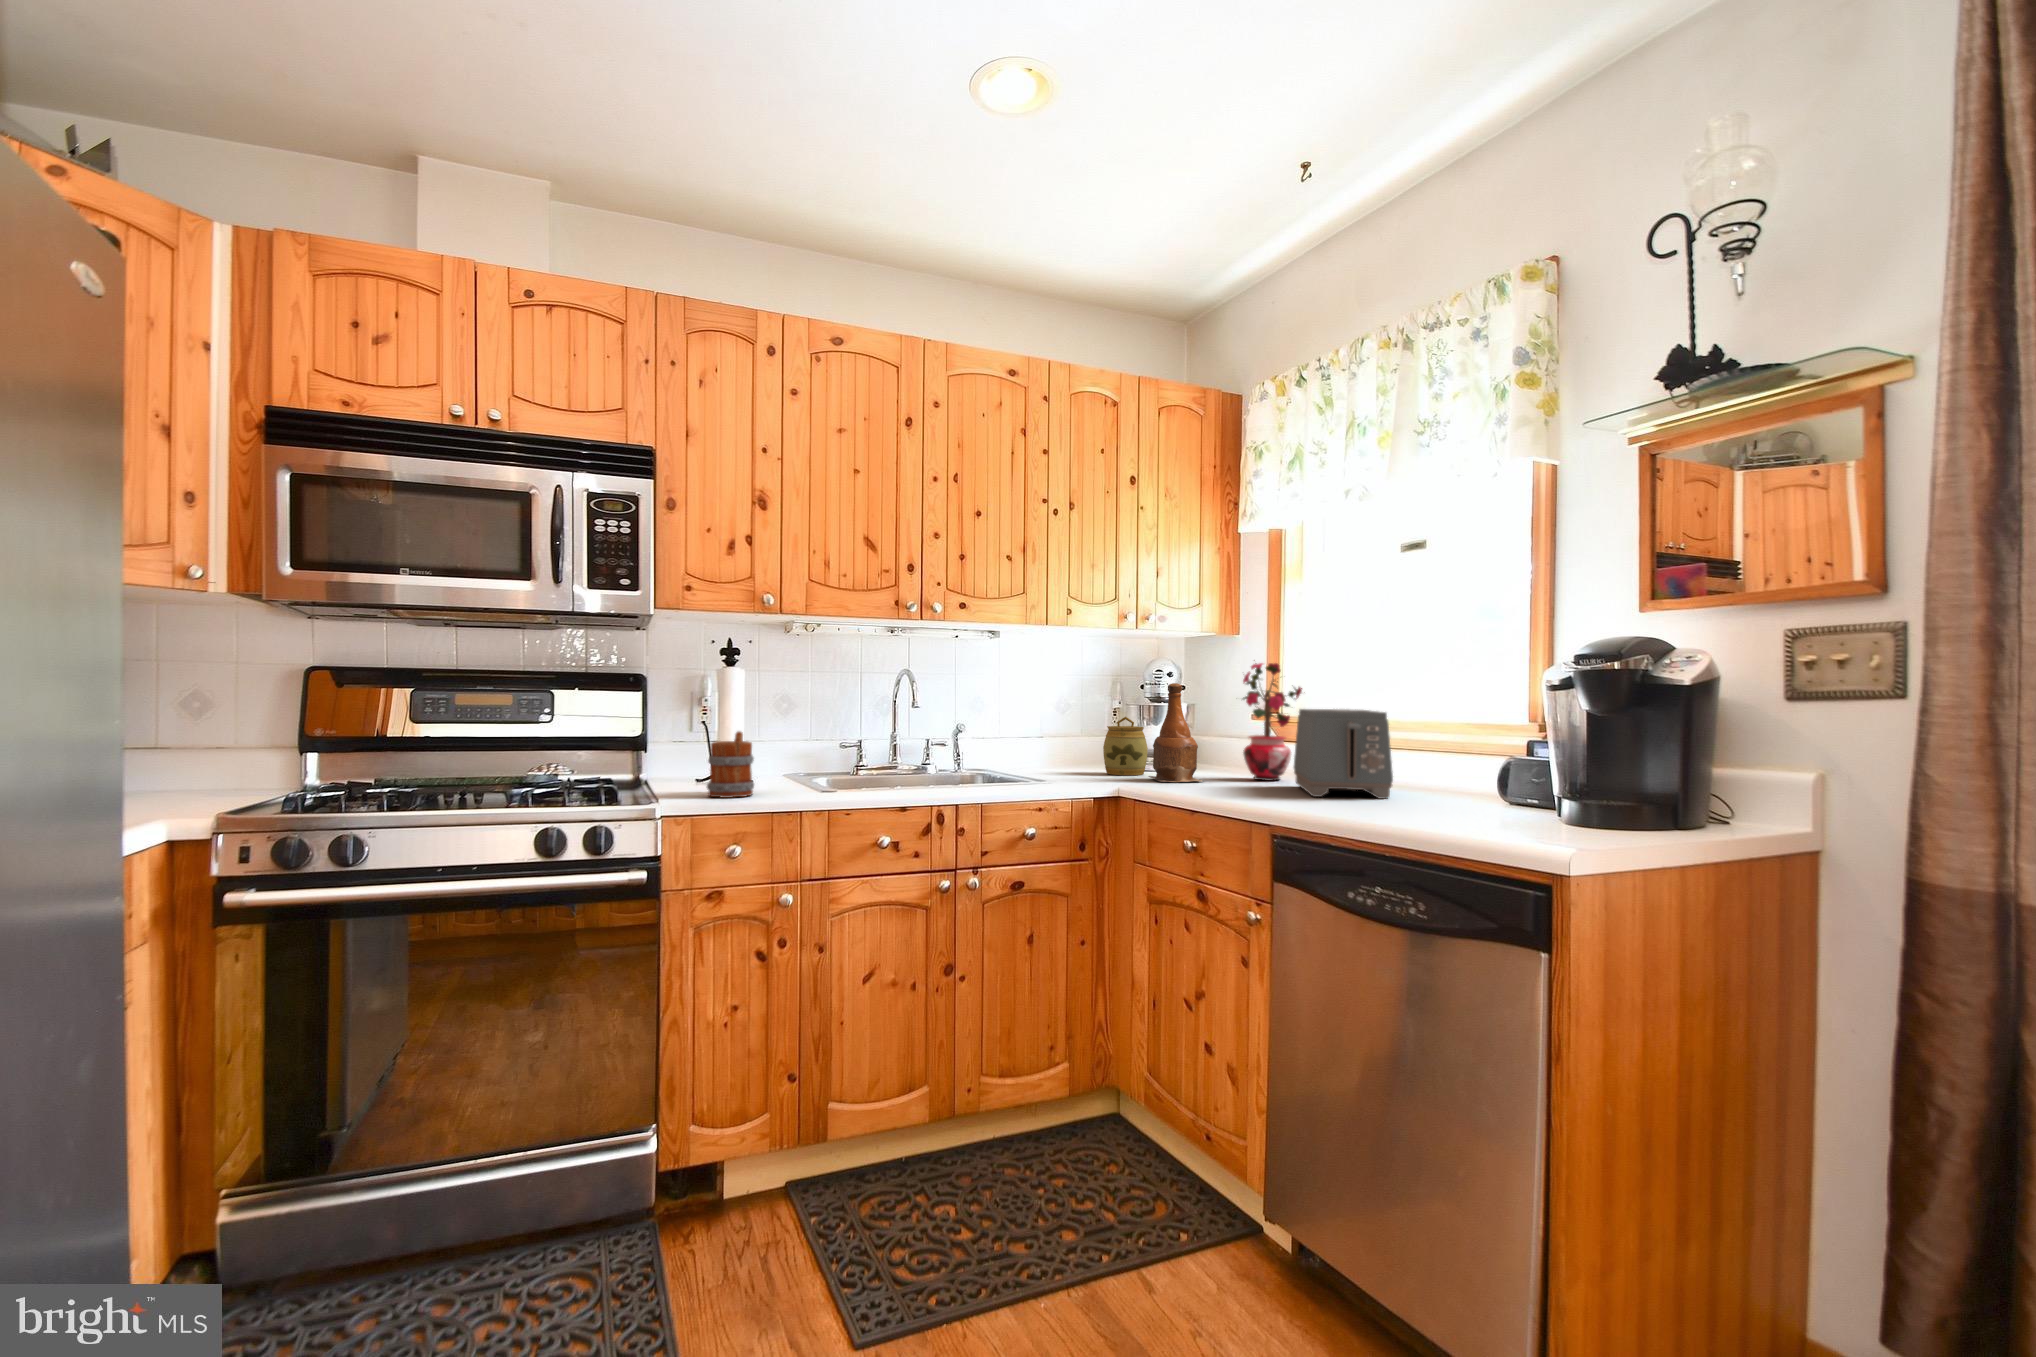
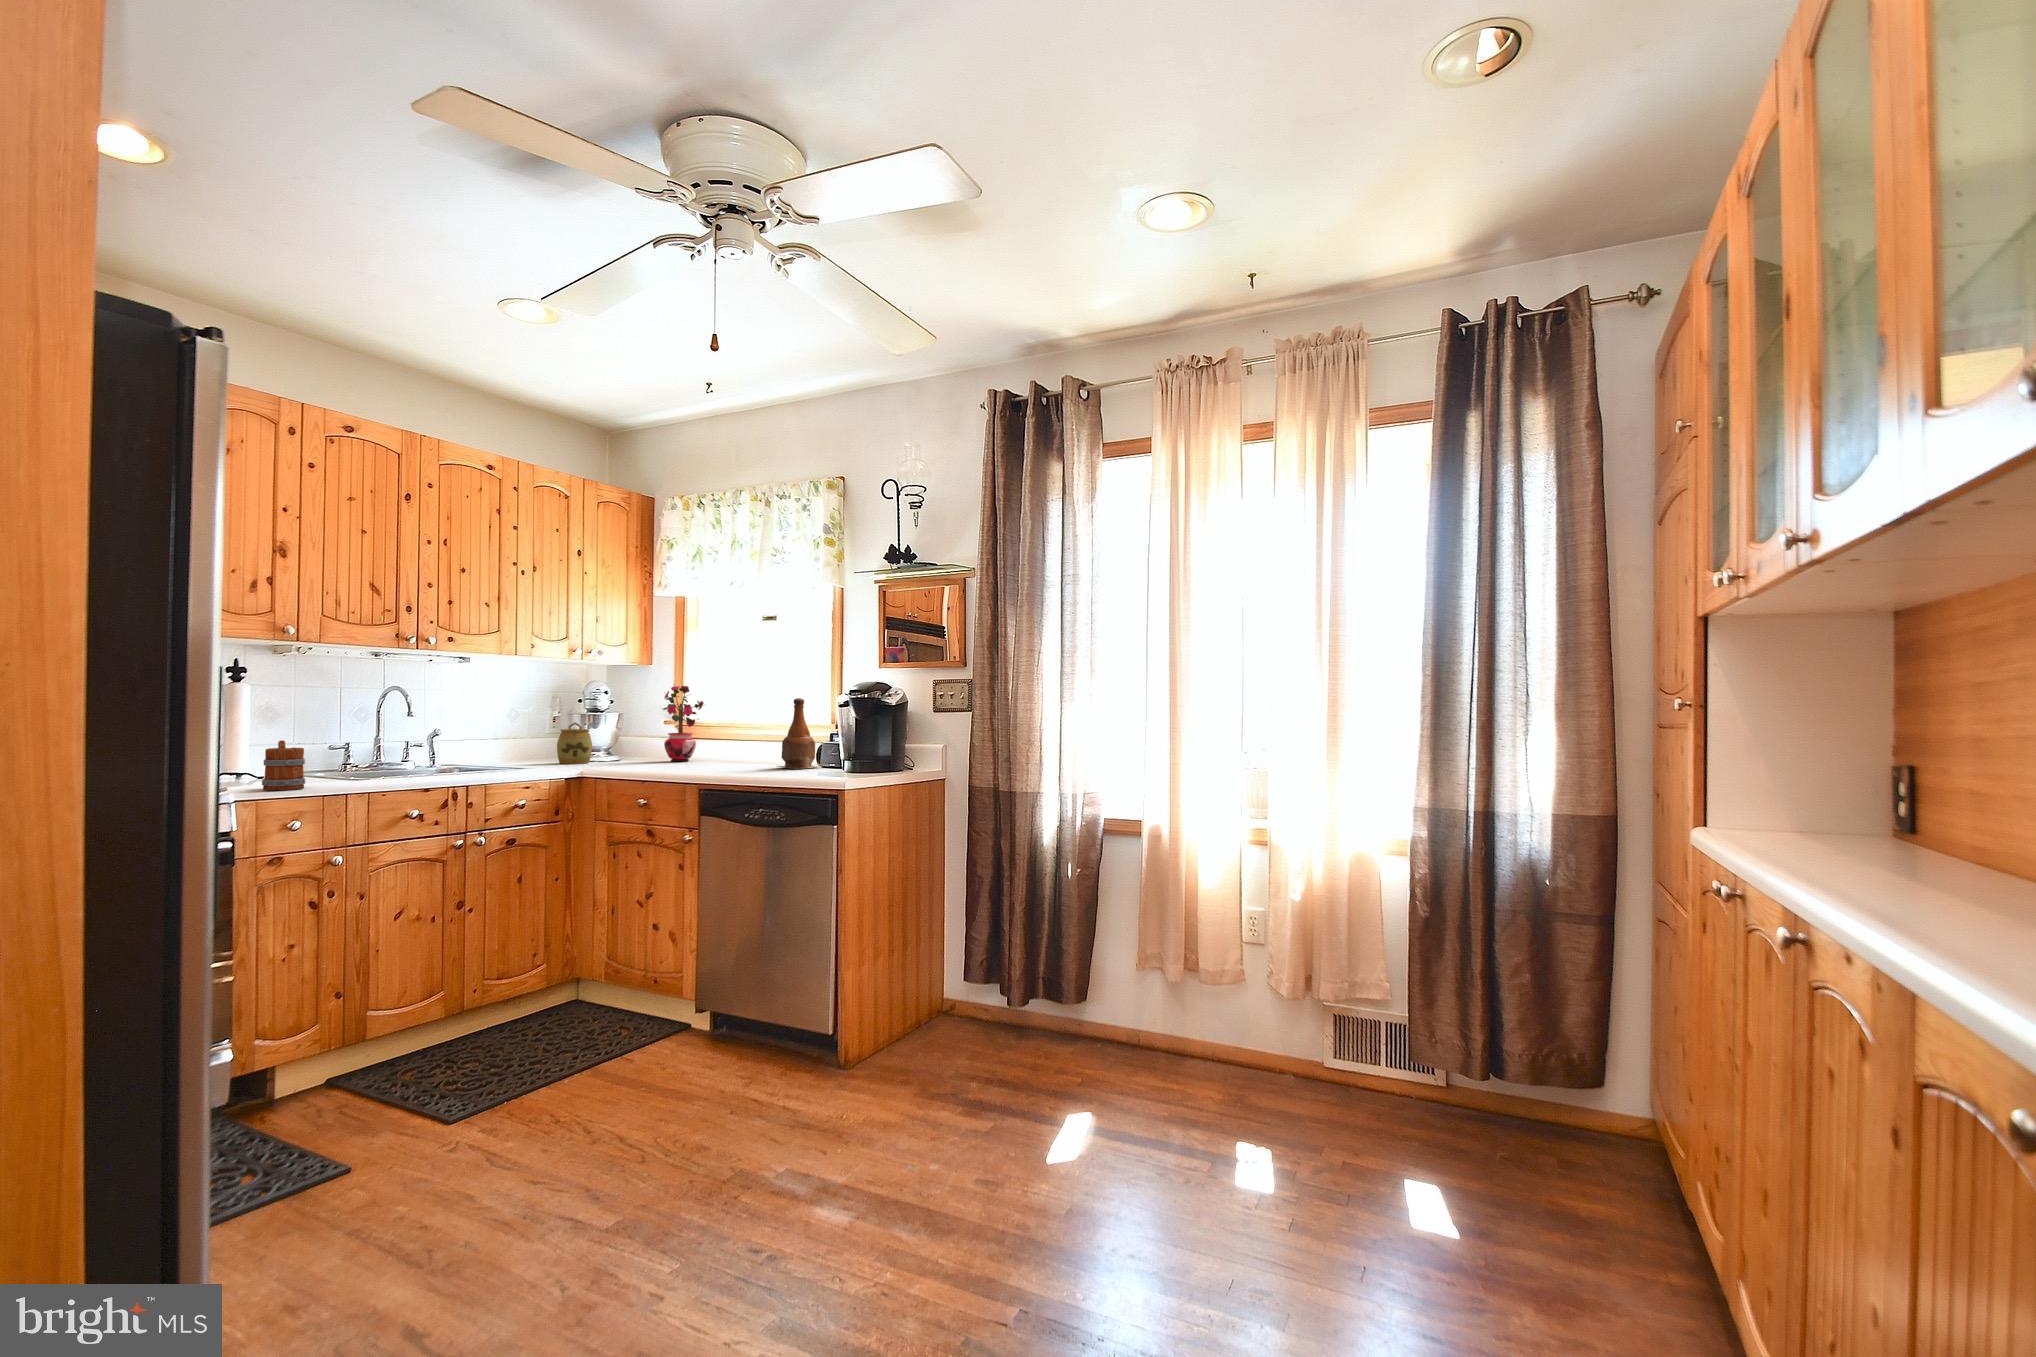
bottle: present [1149,683,1202,782] -> present [777,698,819,769]
toaster: present [1294,709,1393,799] -> none [701,715,763,767]

